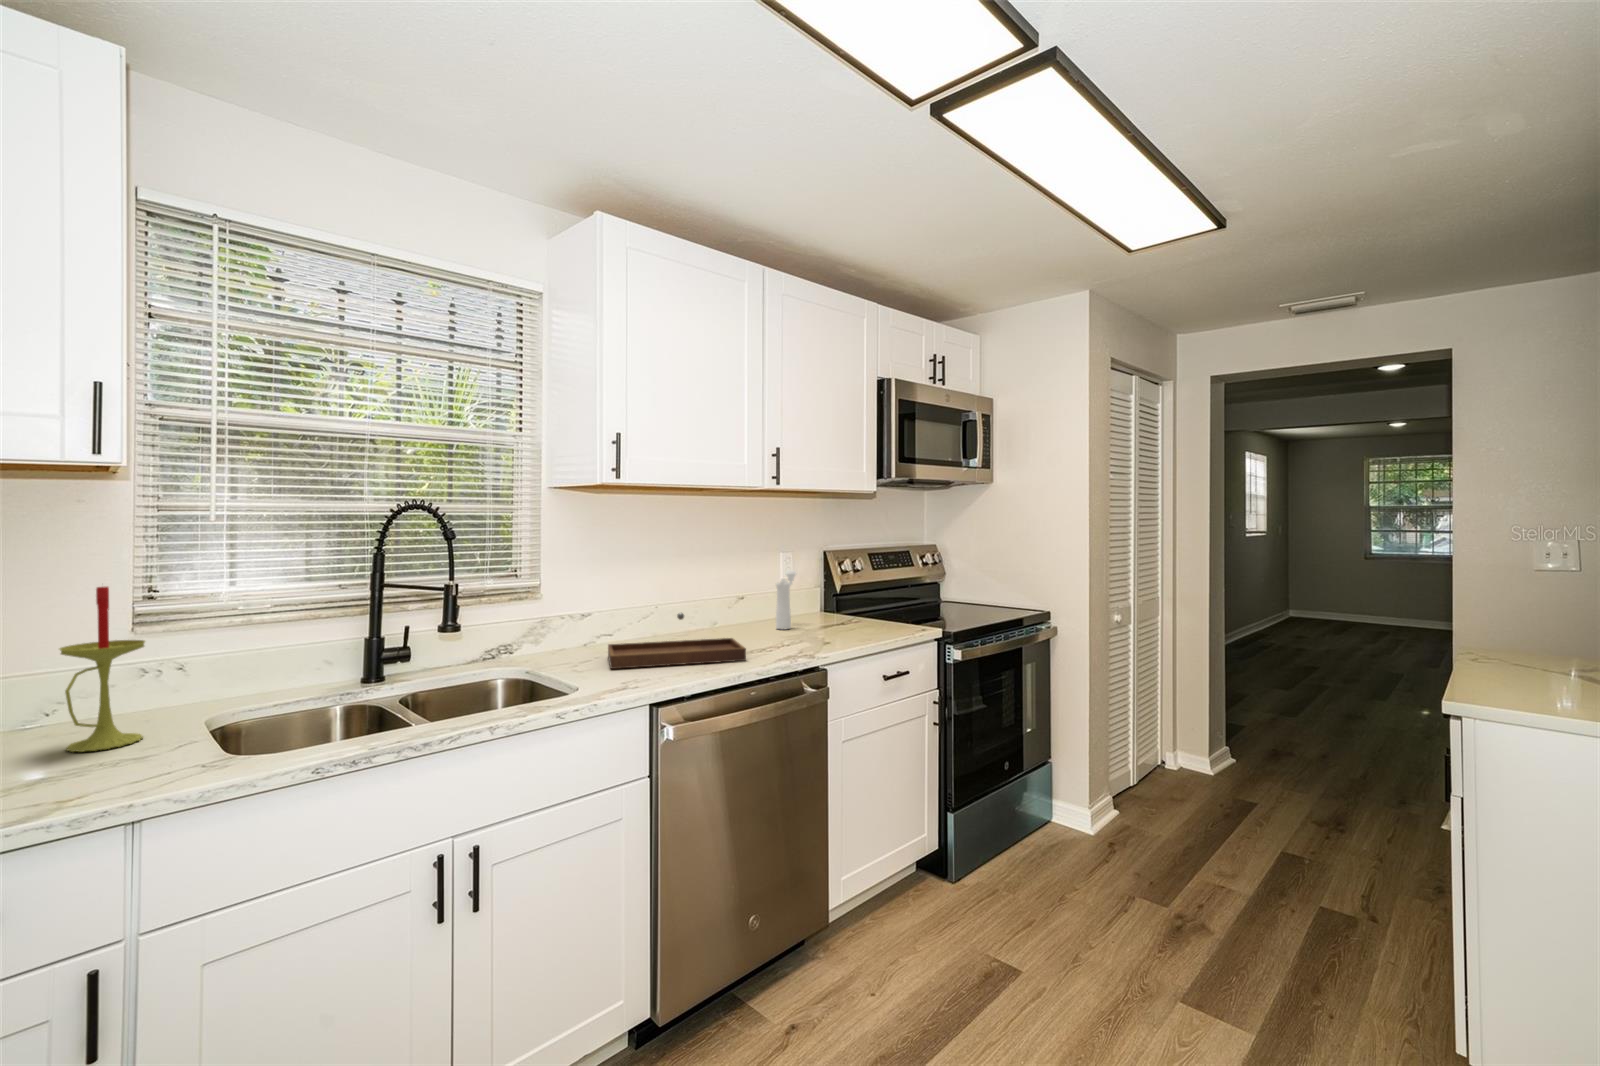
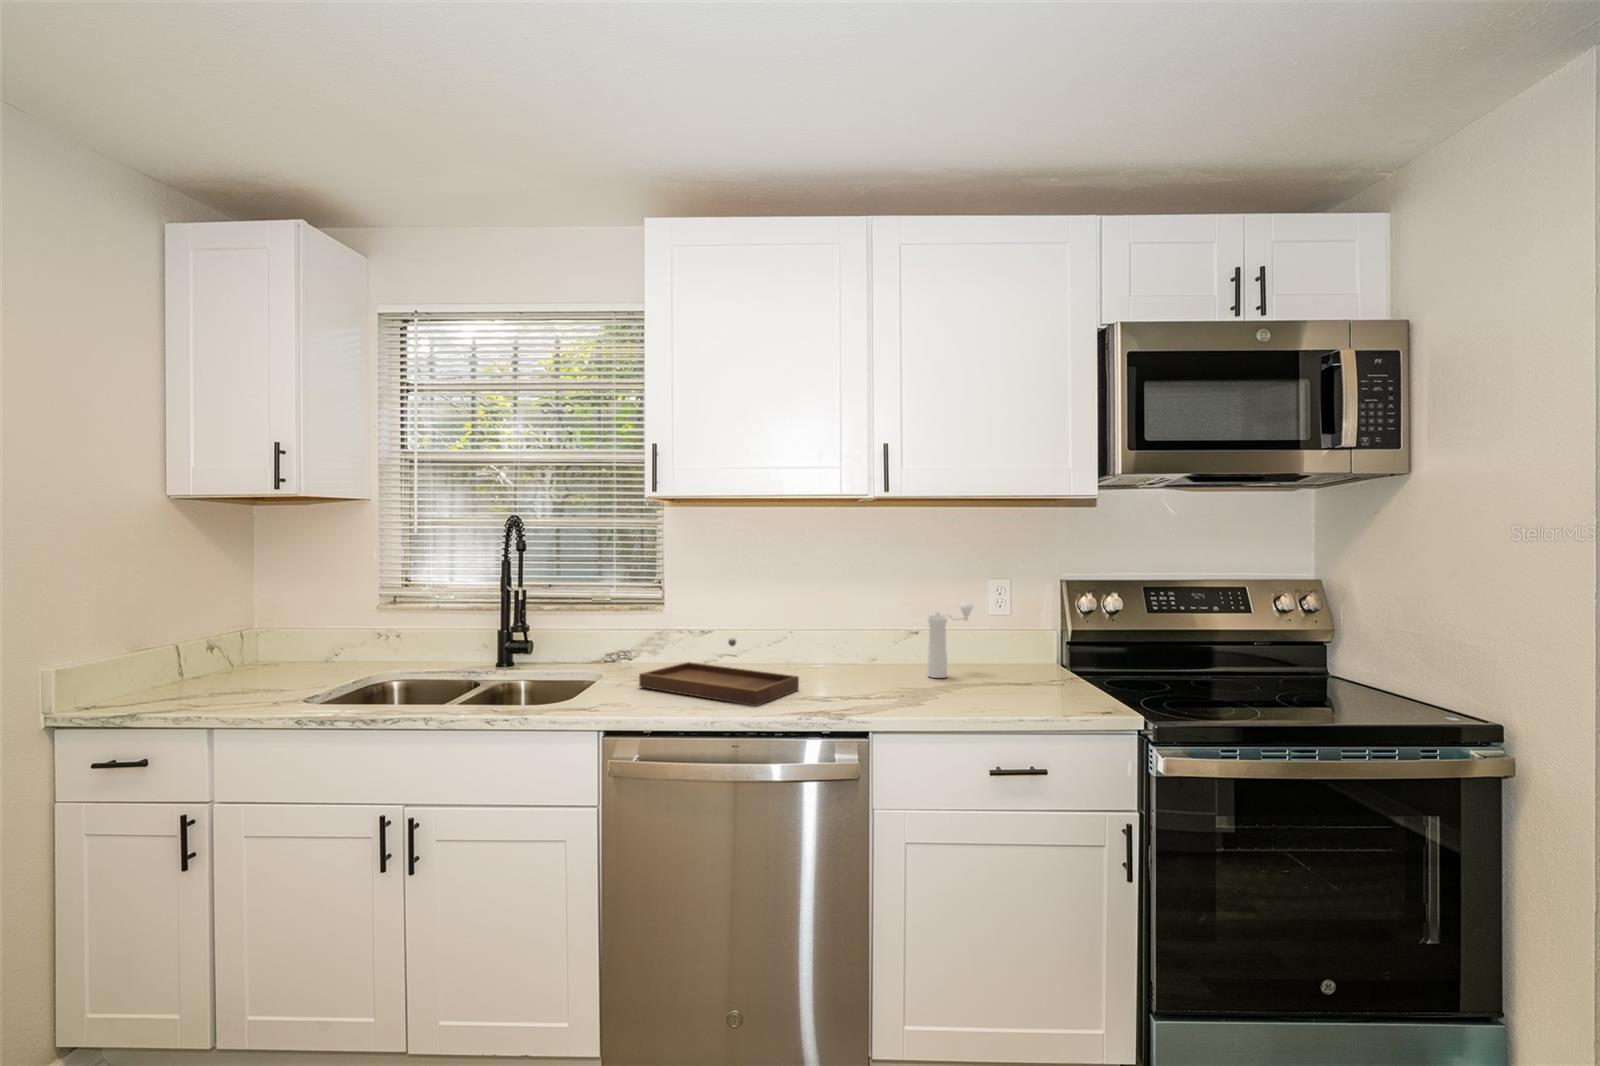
candle: present [60,587,145,752] -> none [282,573,345,680]

